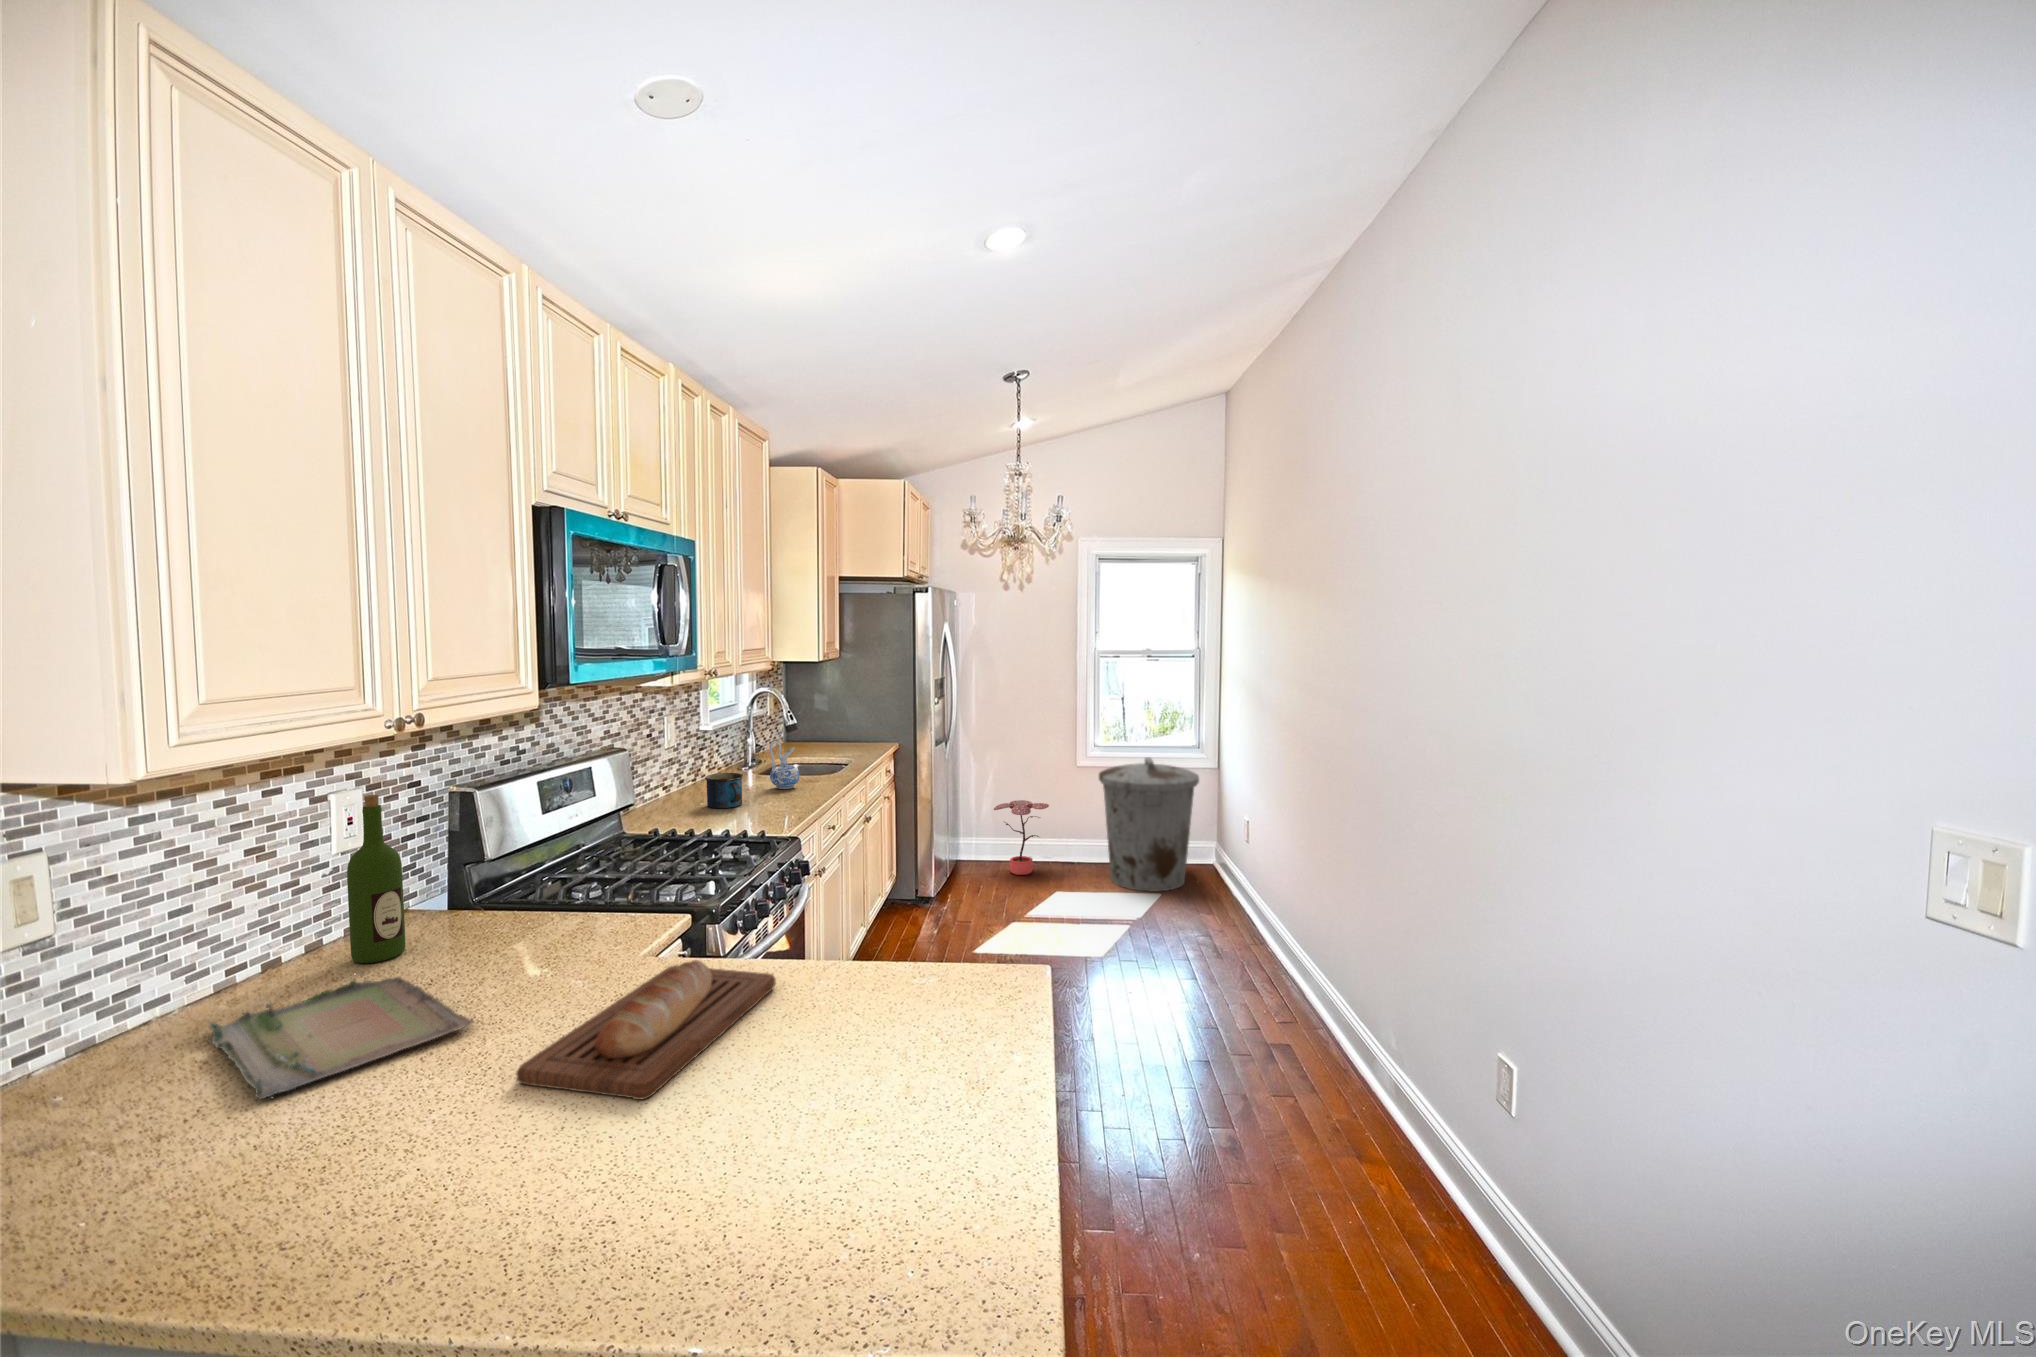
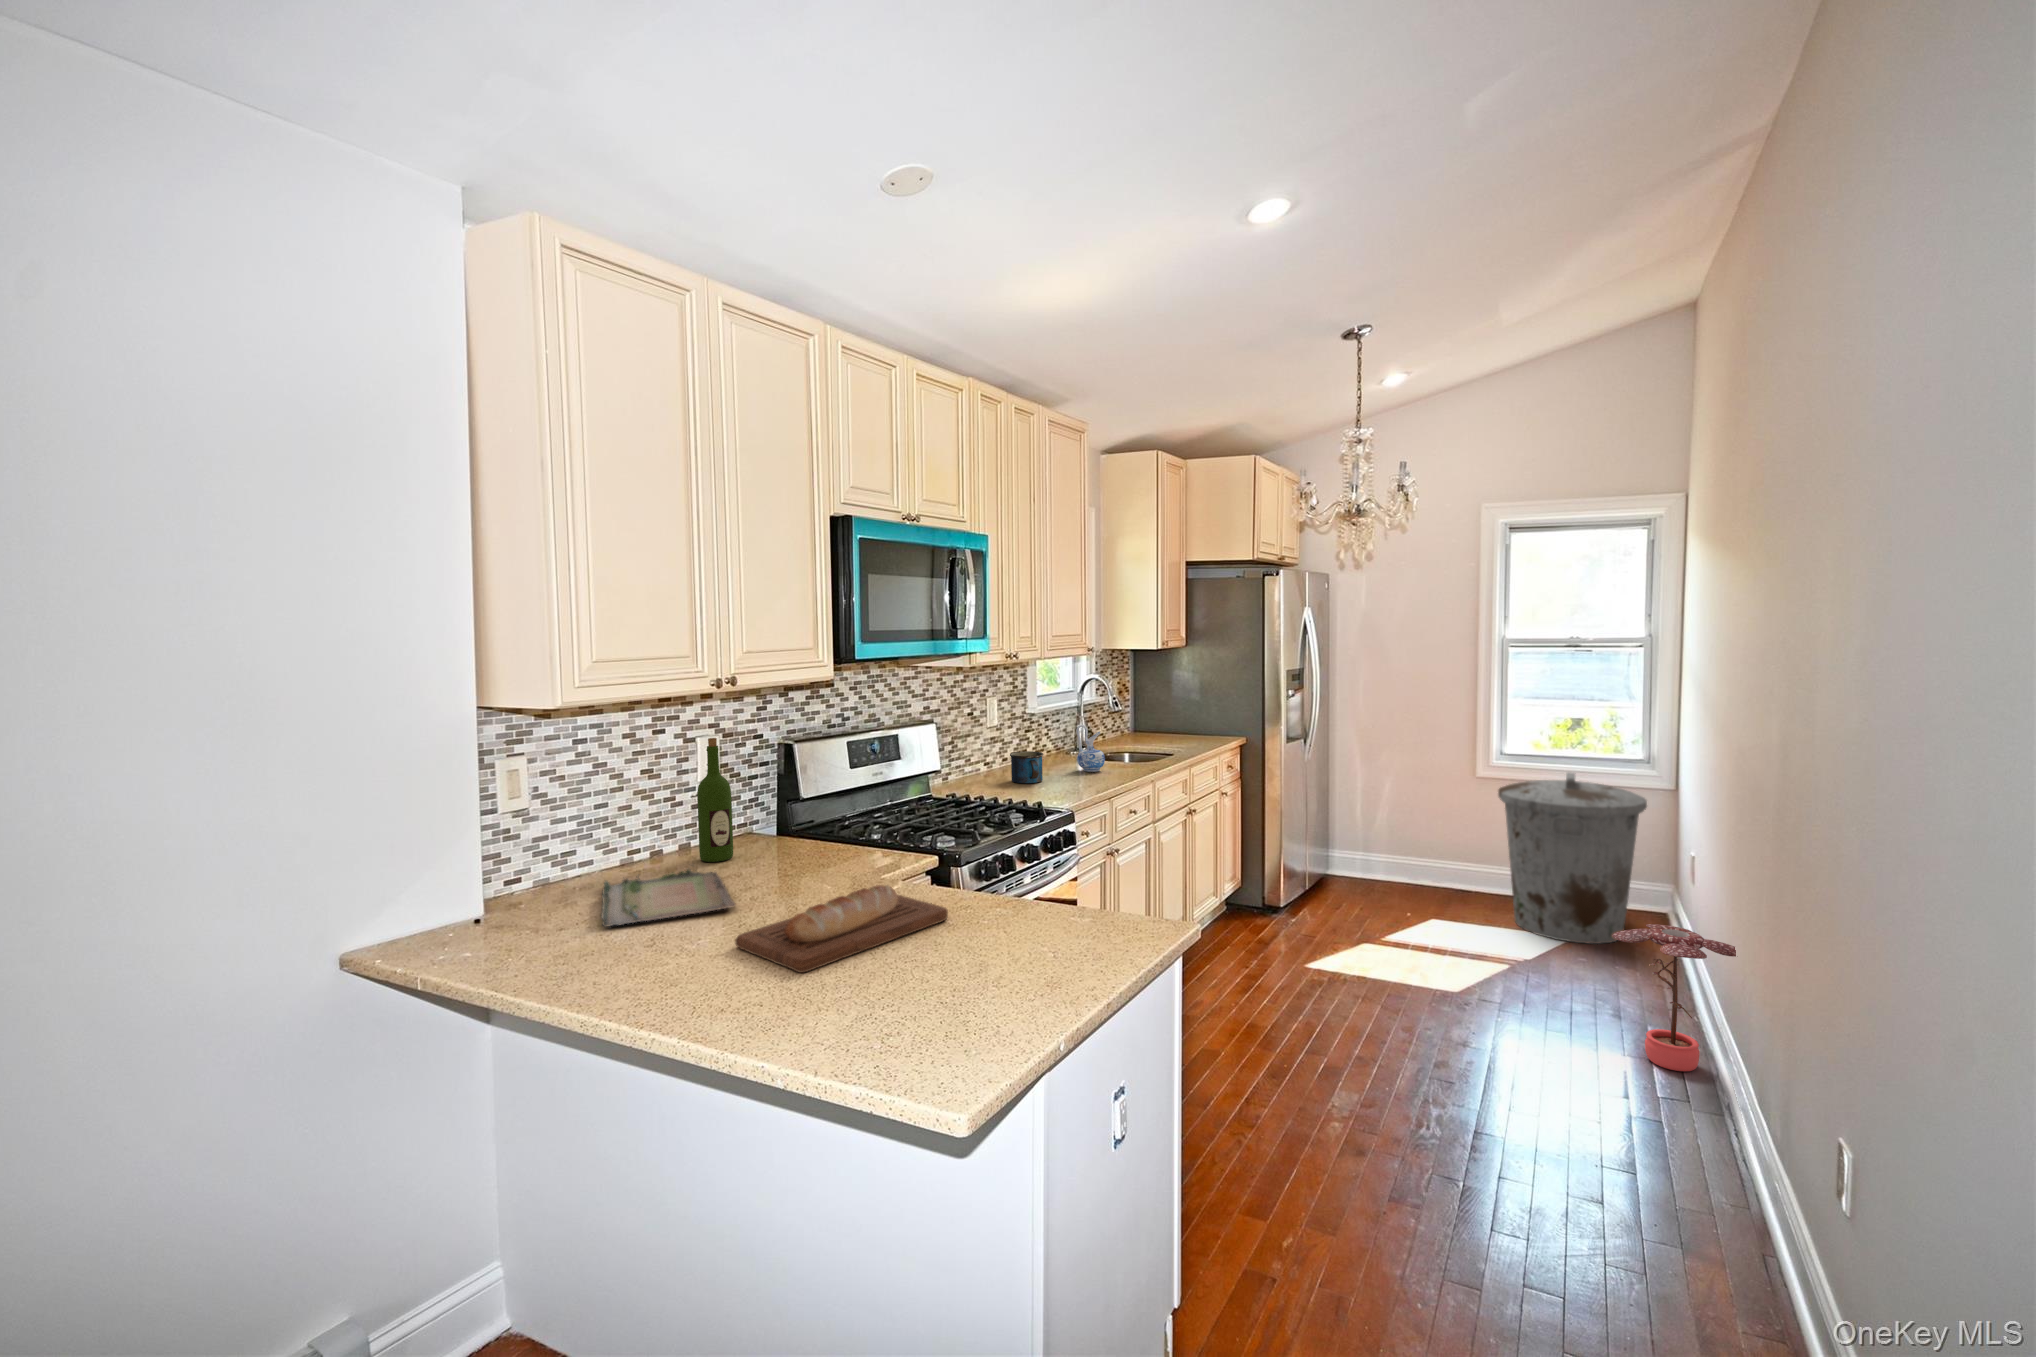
potted plant: present [994,800,1049,875] -> present [1612,924,1736,1071]

